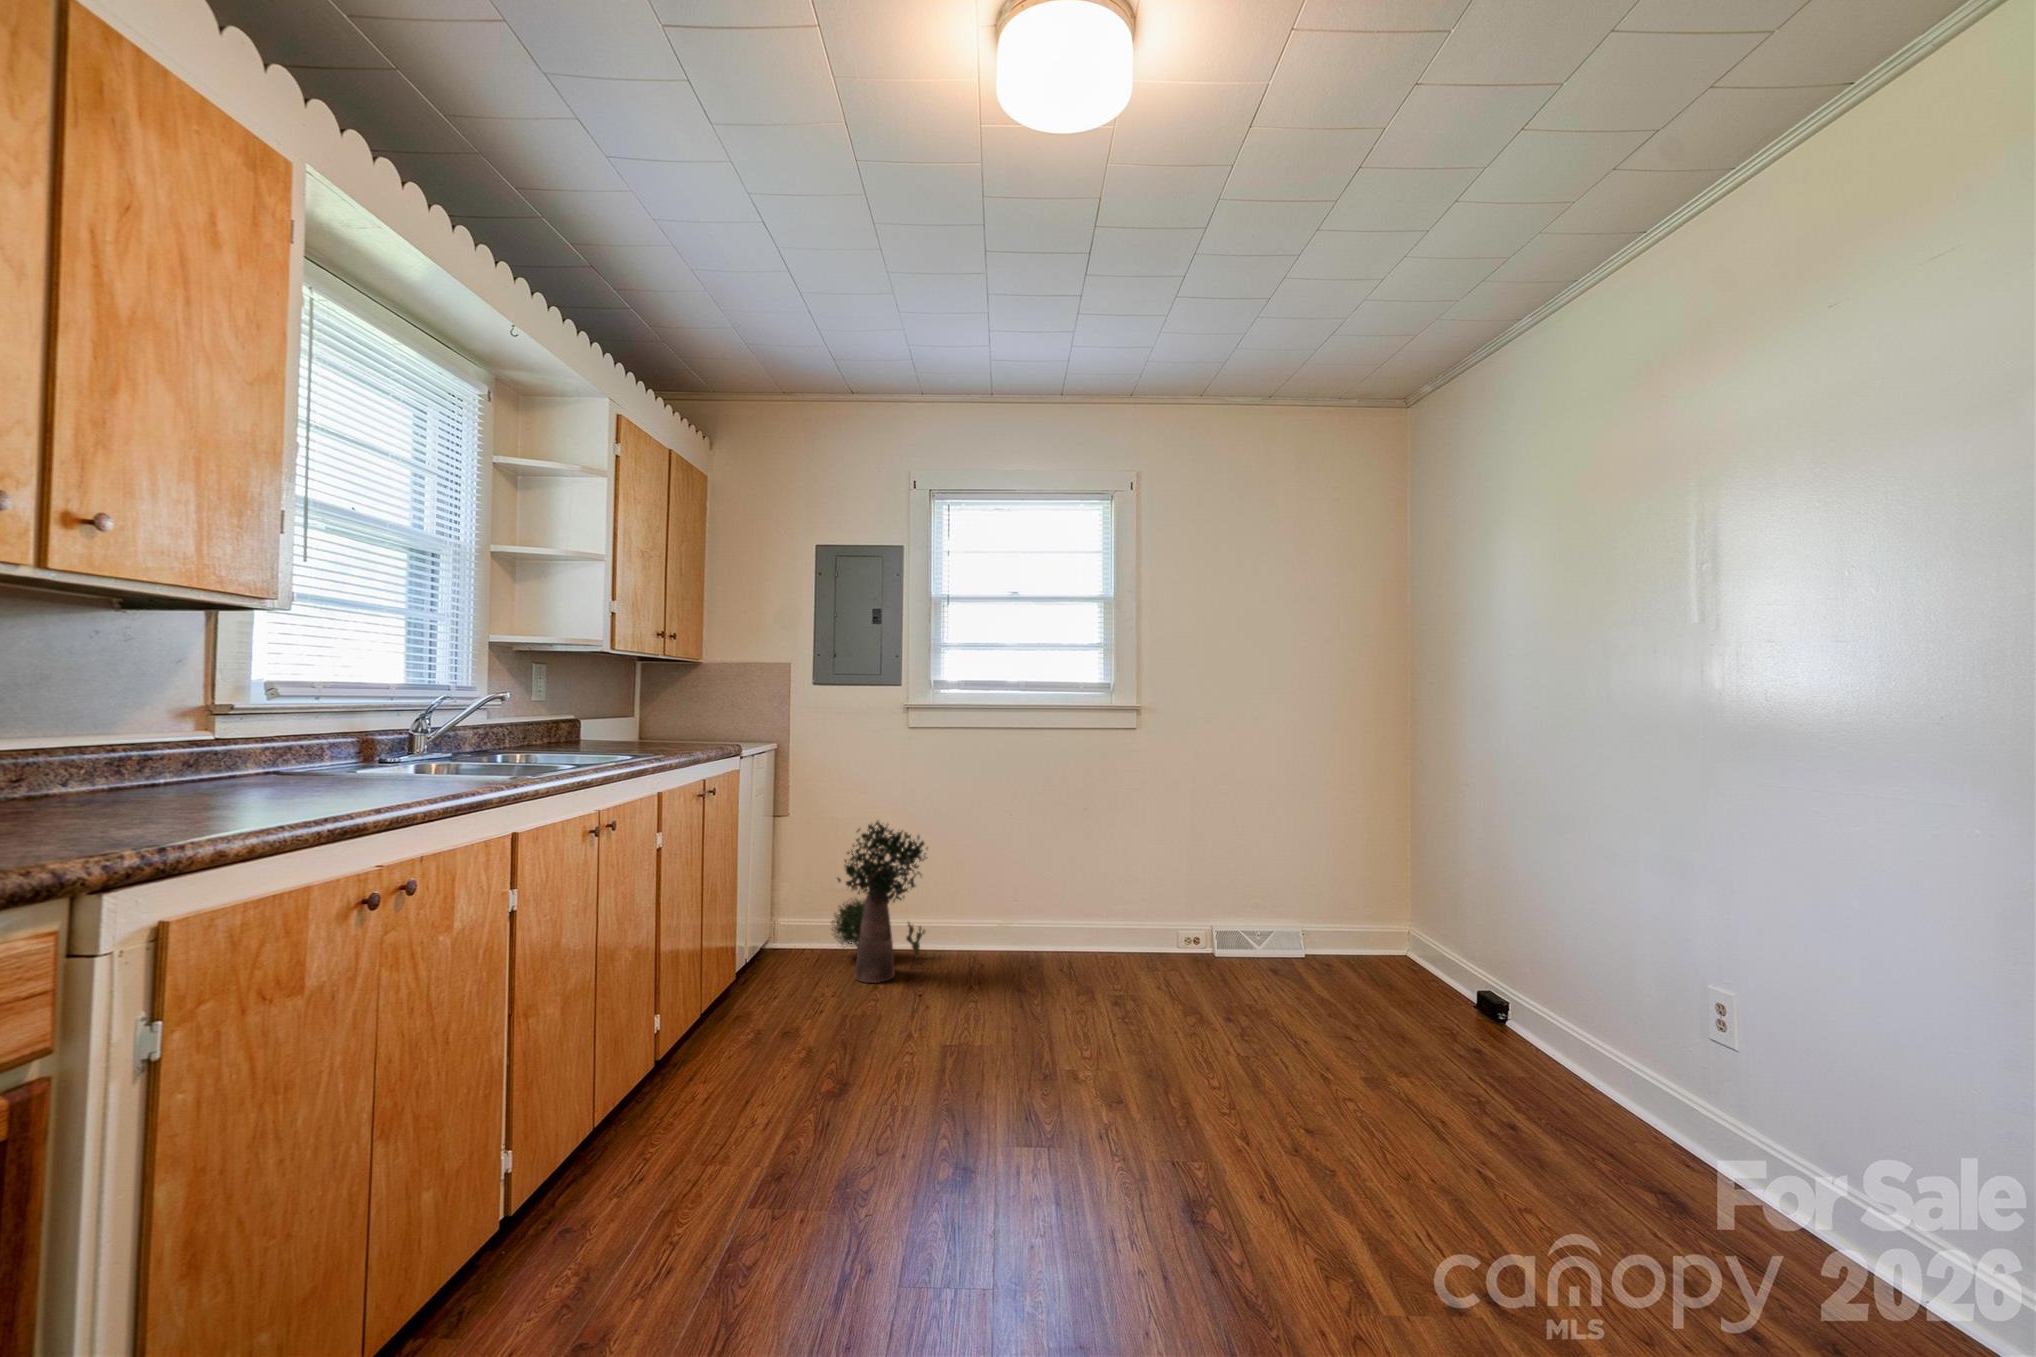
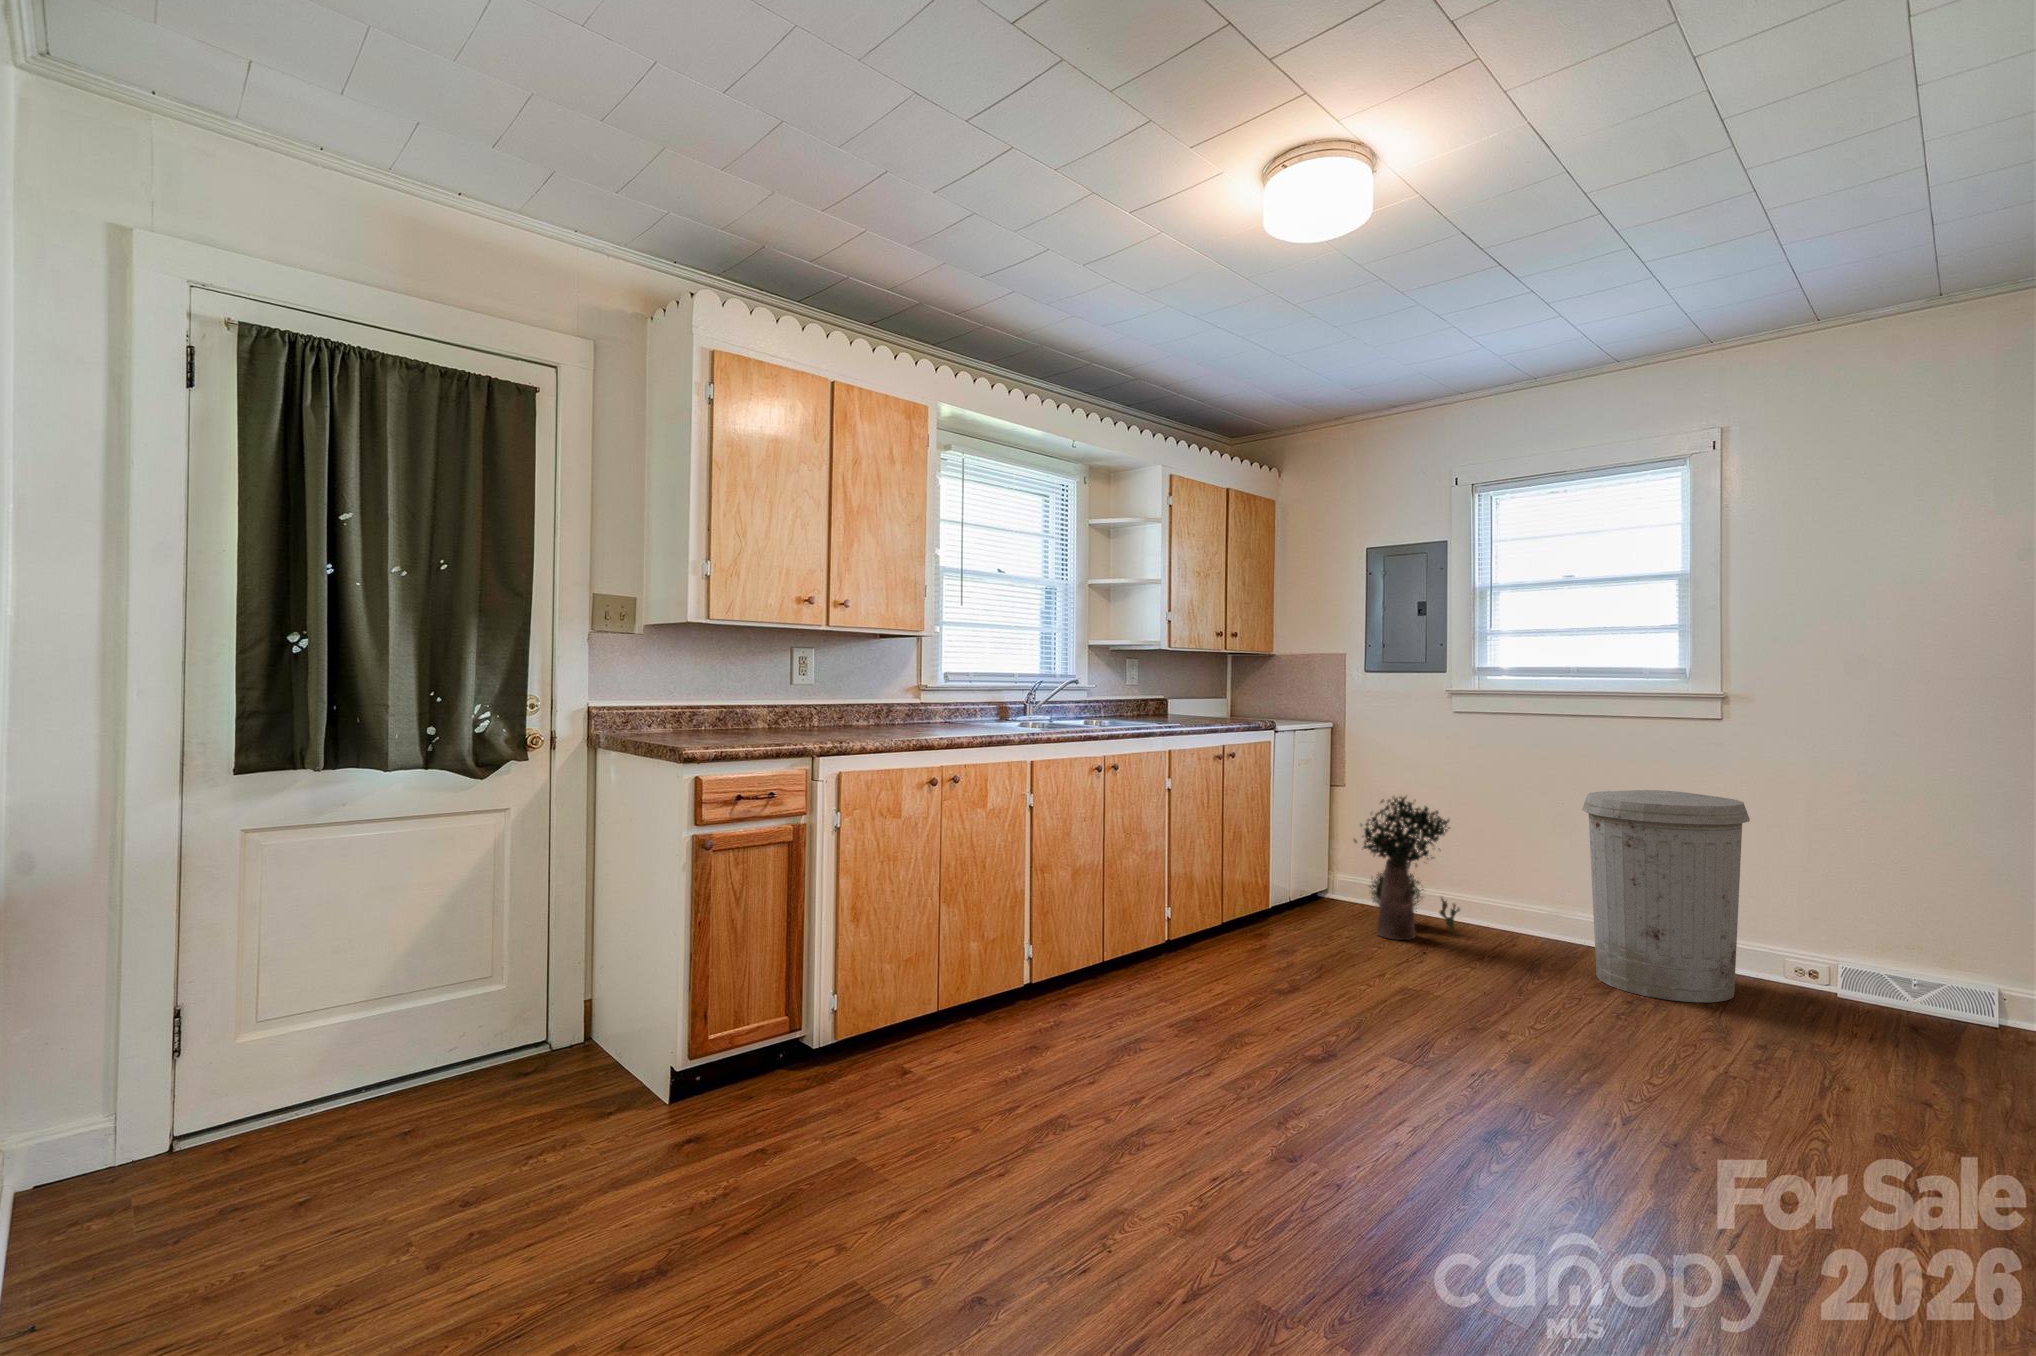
trash can: none [1059,799,1186,994] -> present [1582,790,1750,1002]

